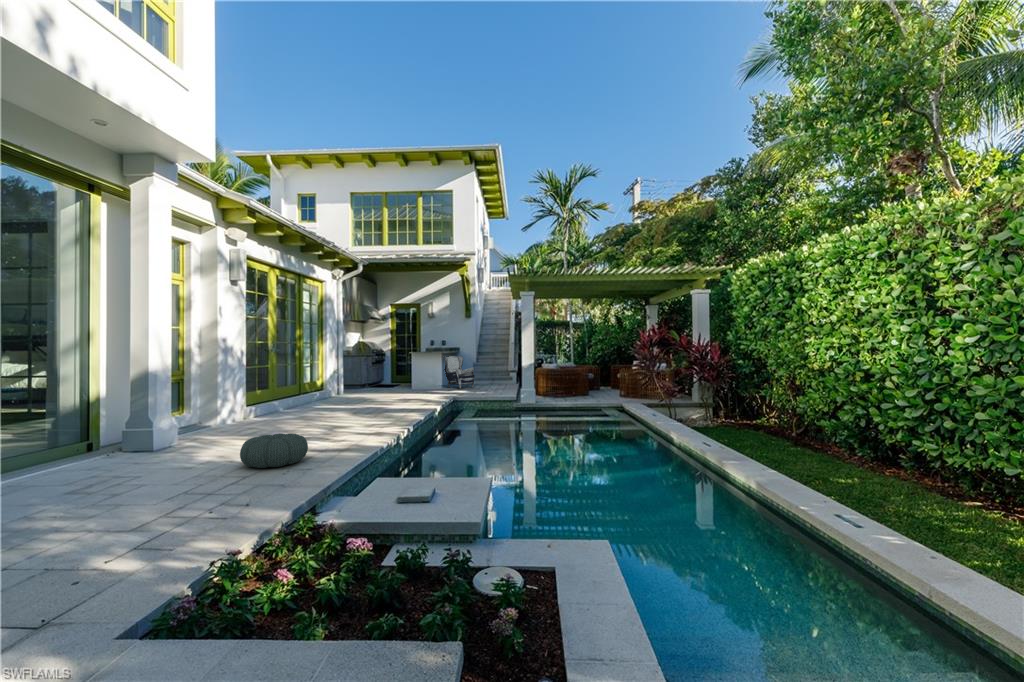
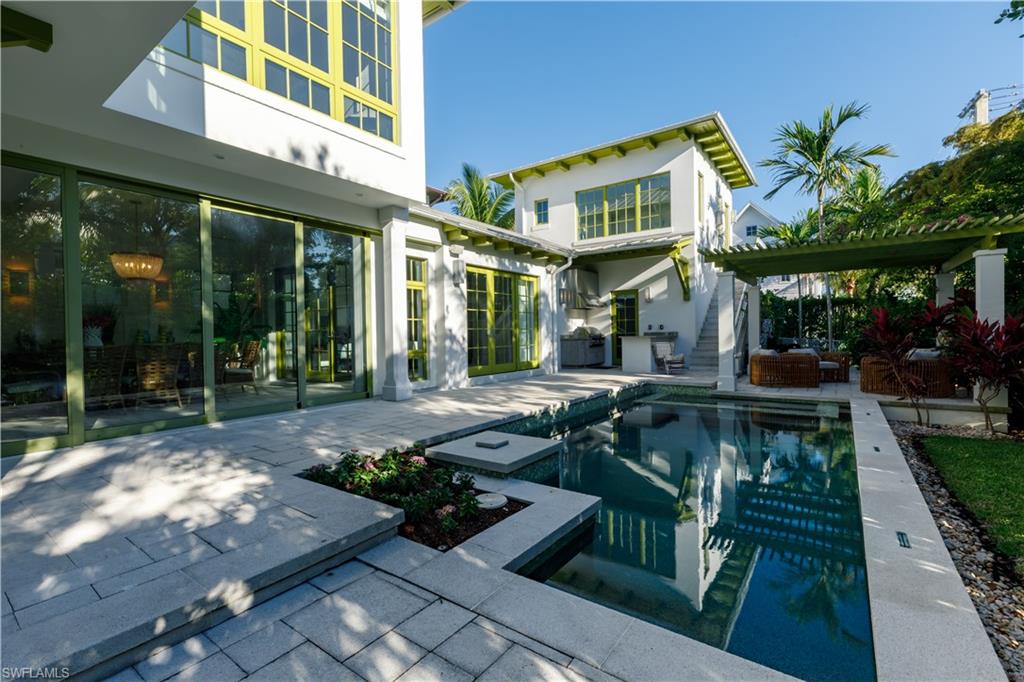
pouf: present [240,433,308,468] -> none [423,397,466,419]

